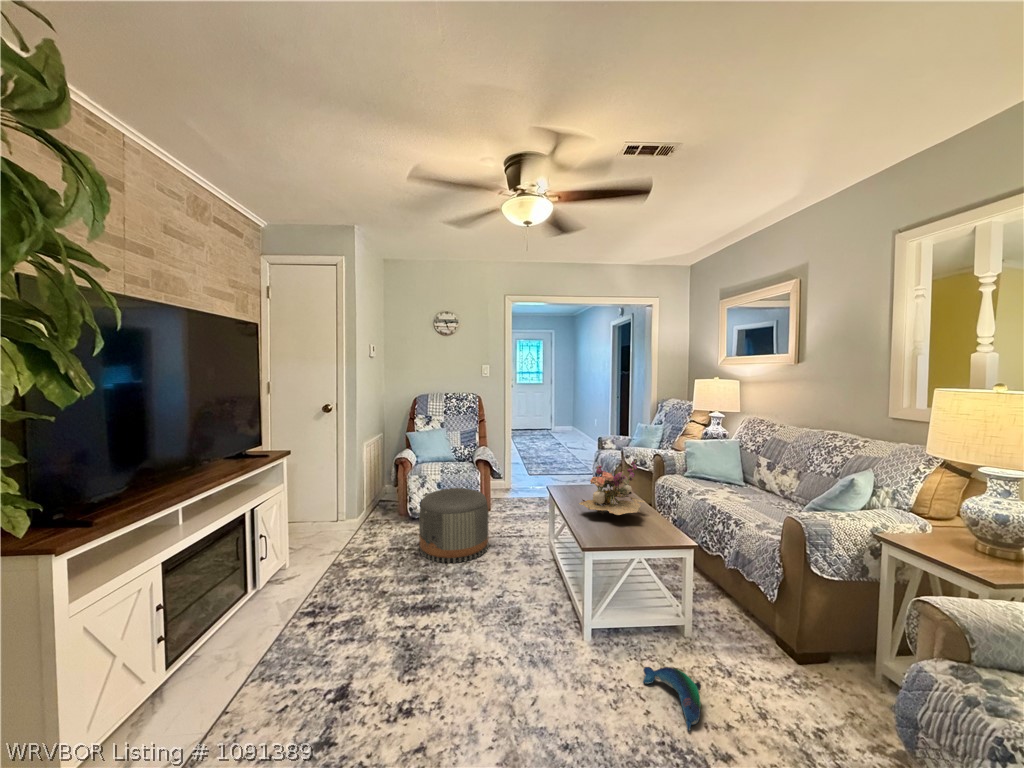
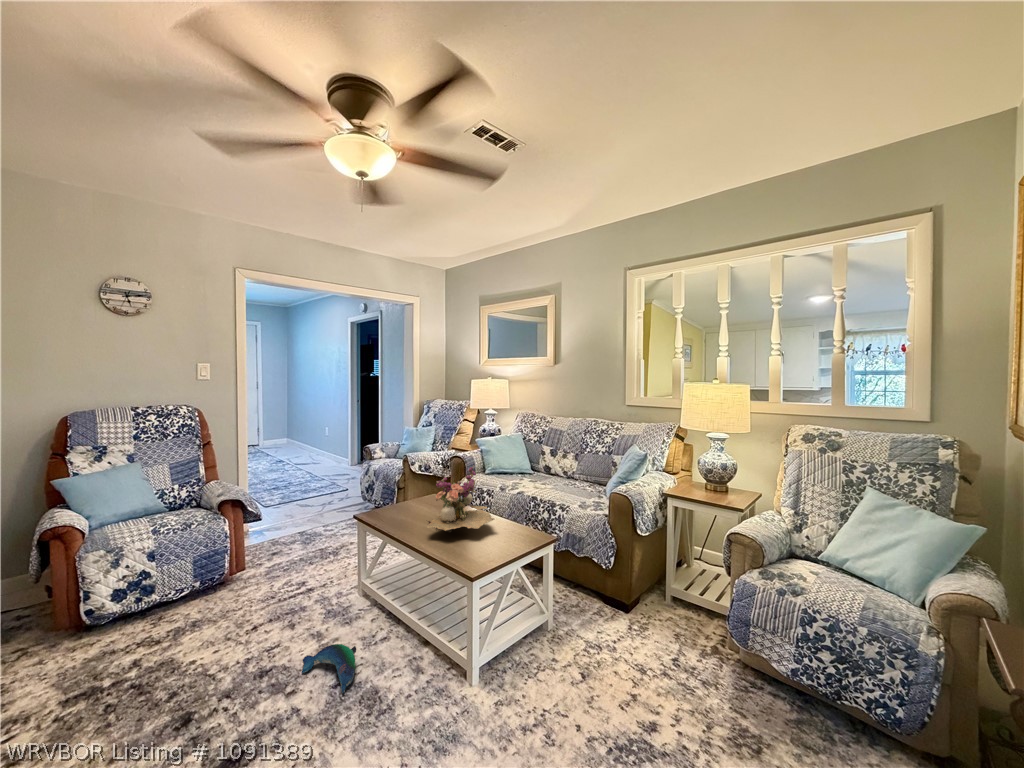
pouf: present [419,488,489,563] -> none [136,546,272,686]
plush toy: present [643,667,701,731] -> present [302,644,356,693]

